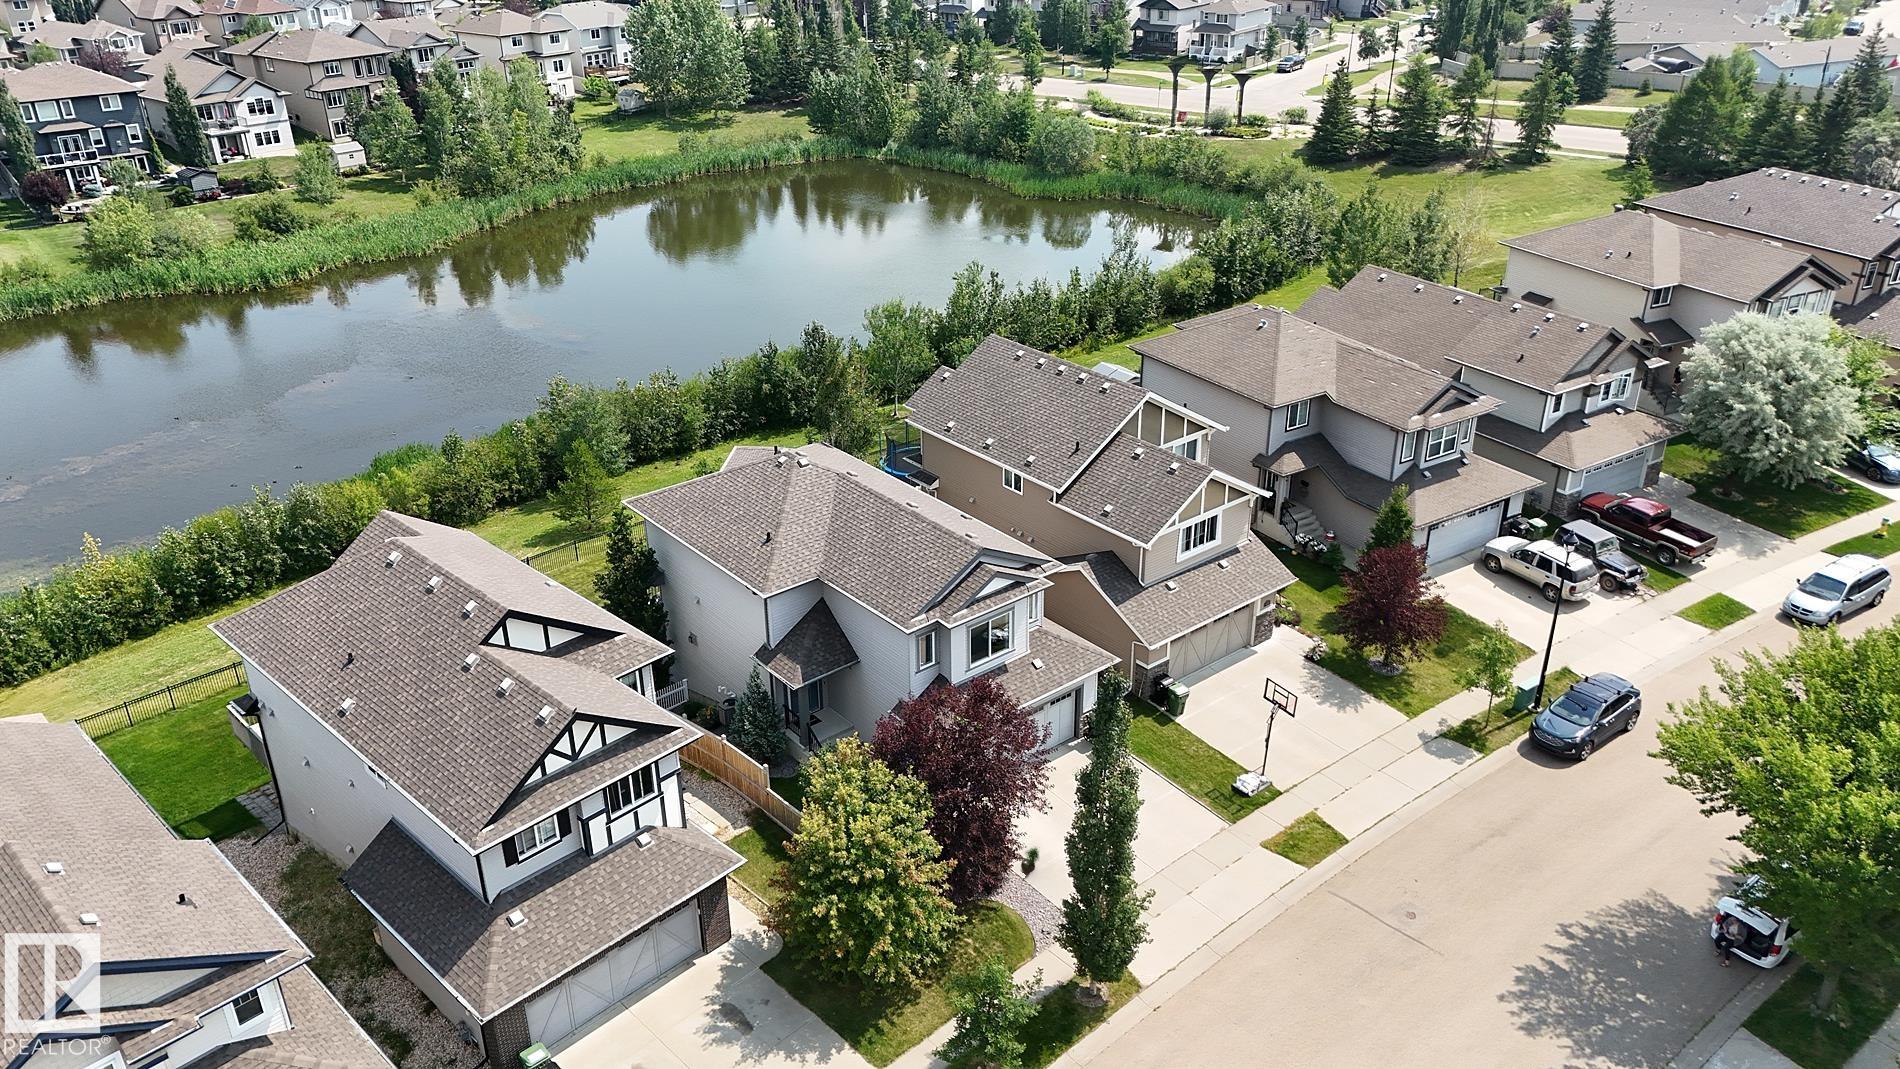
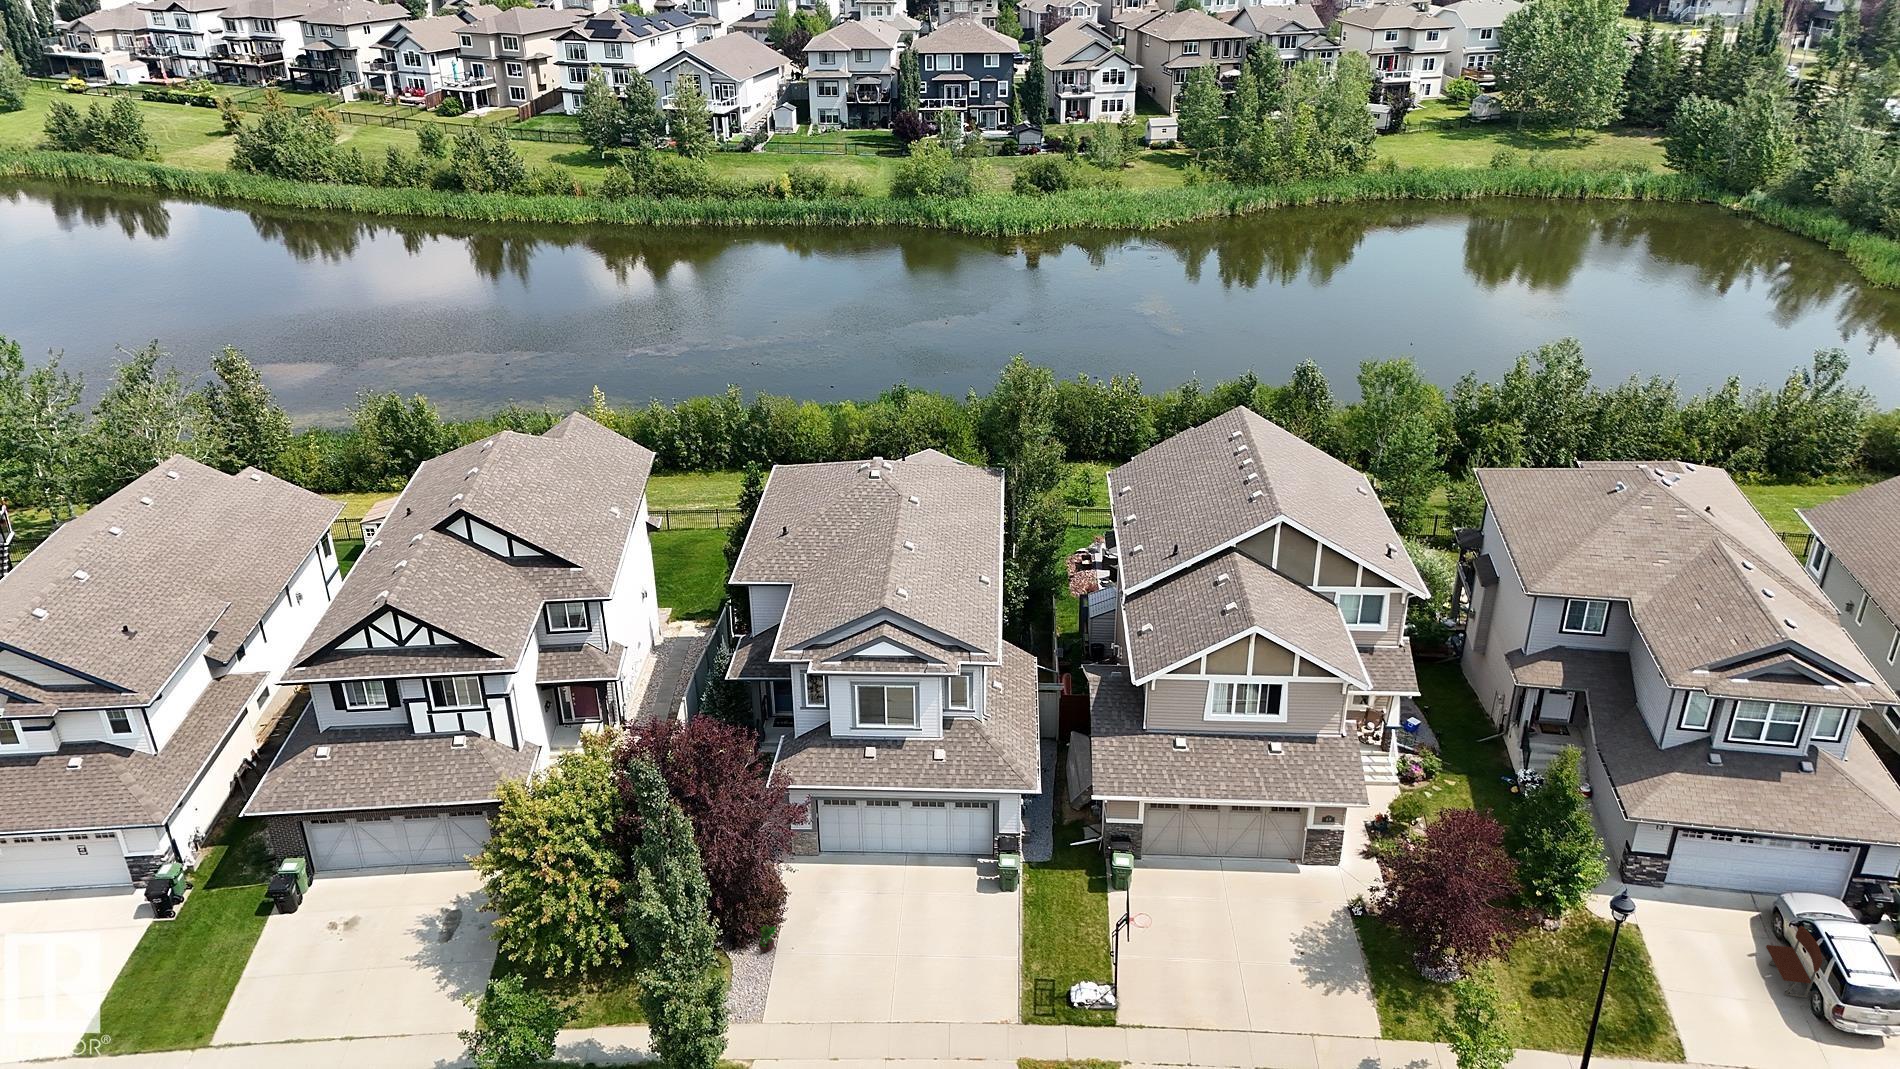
bench: none [1505,558,1545,601] -> present [1766,926,1822,998]

